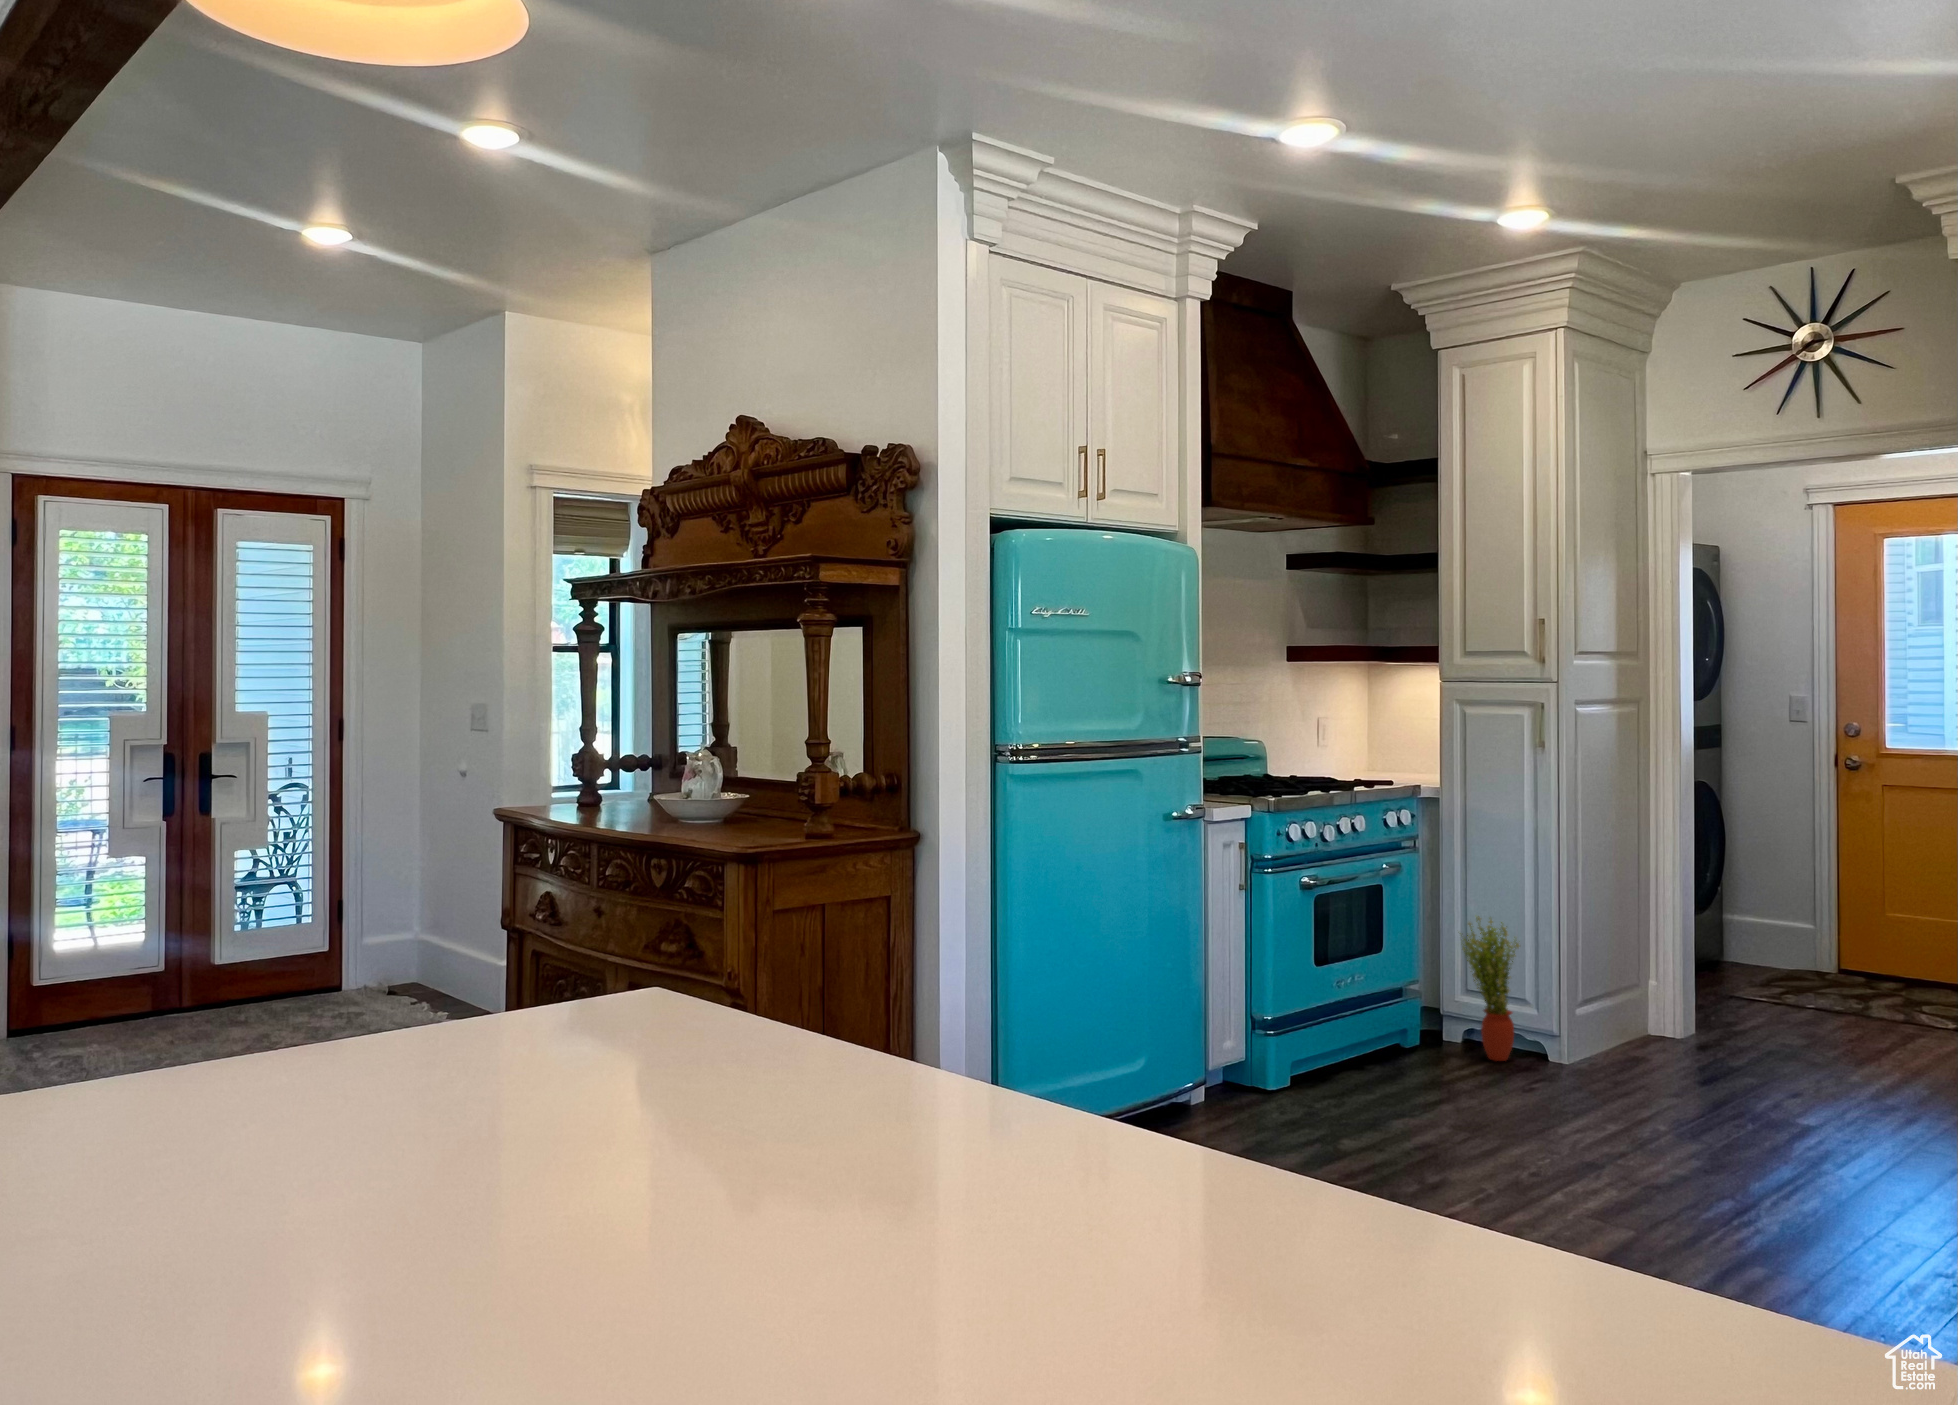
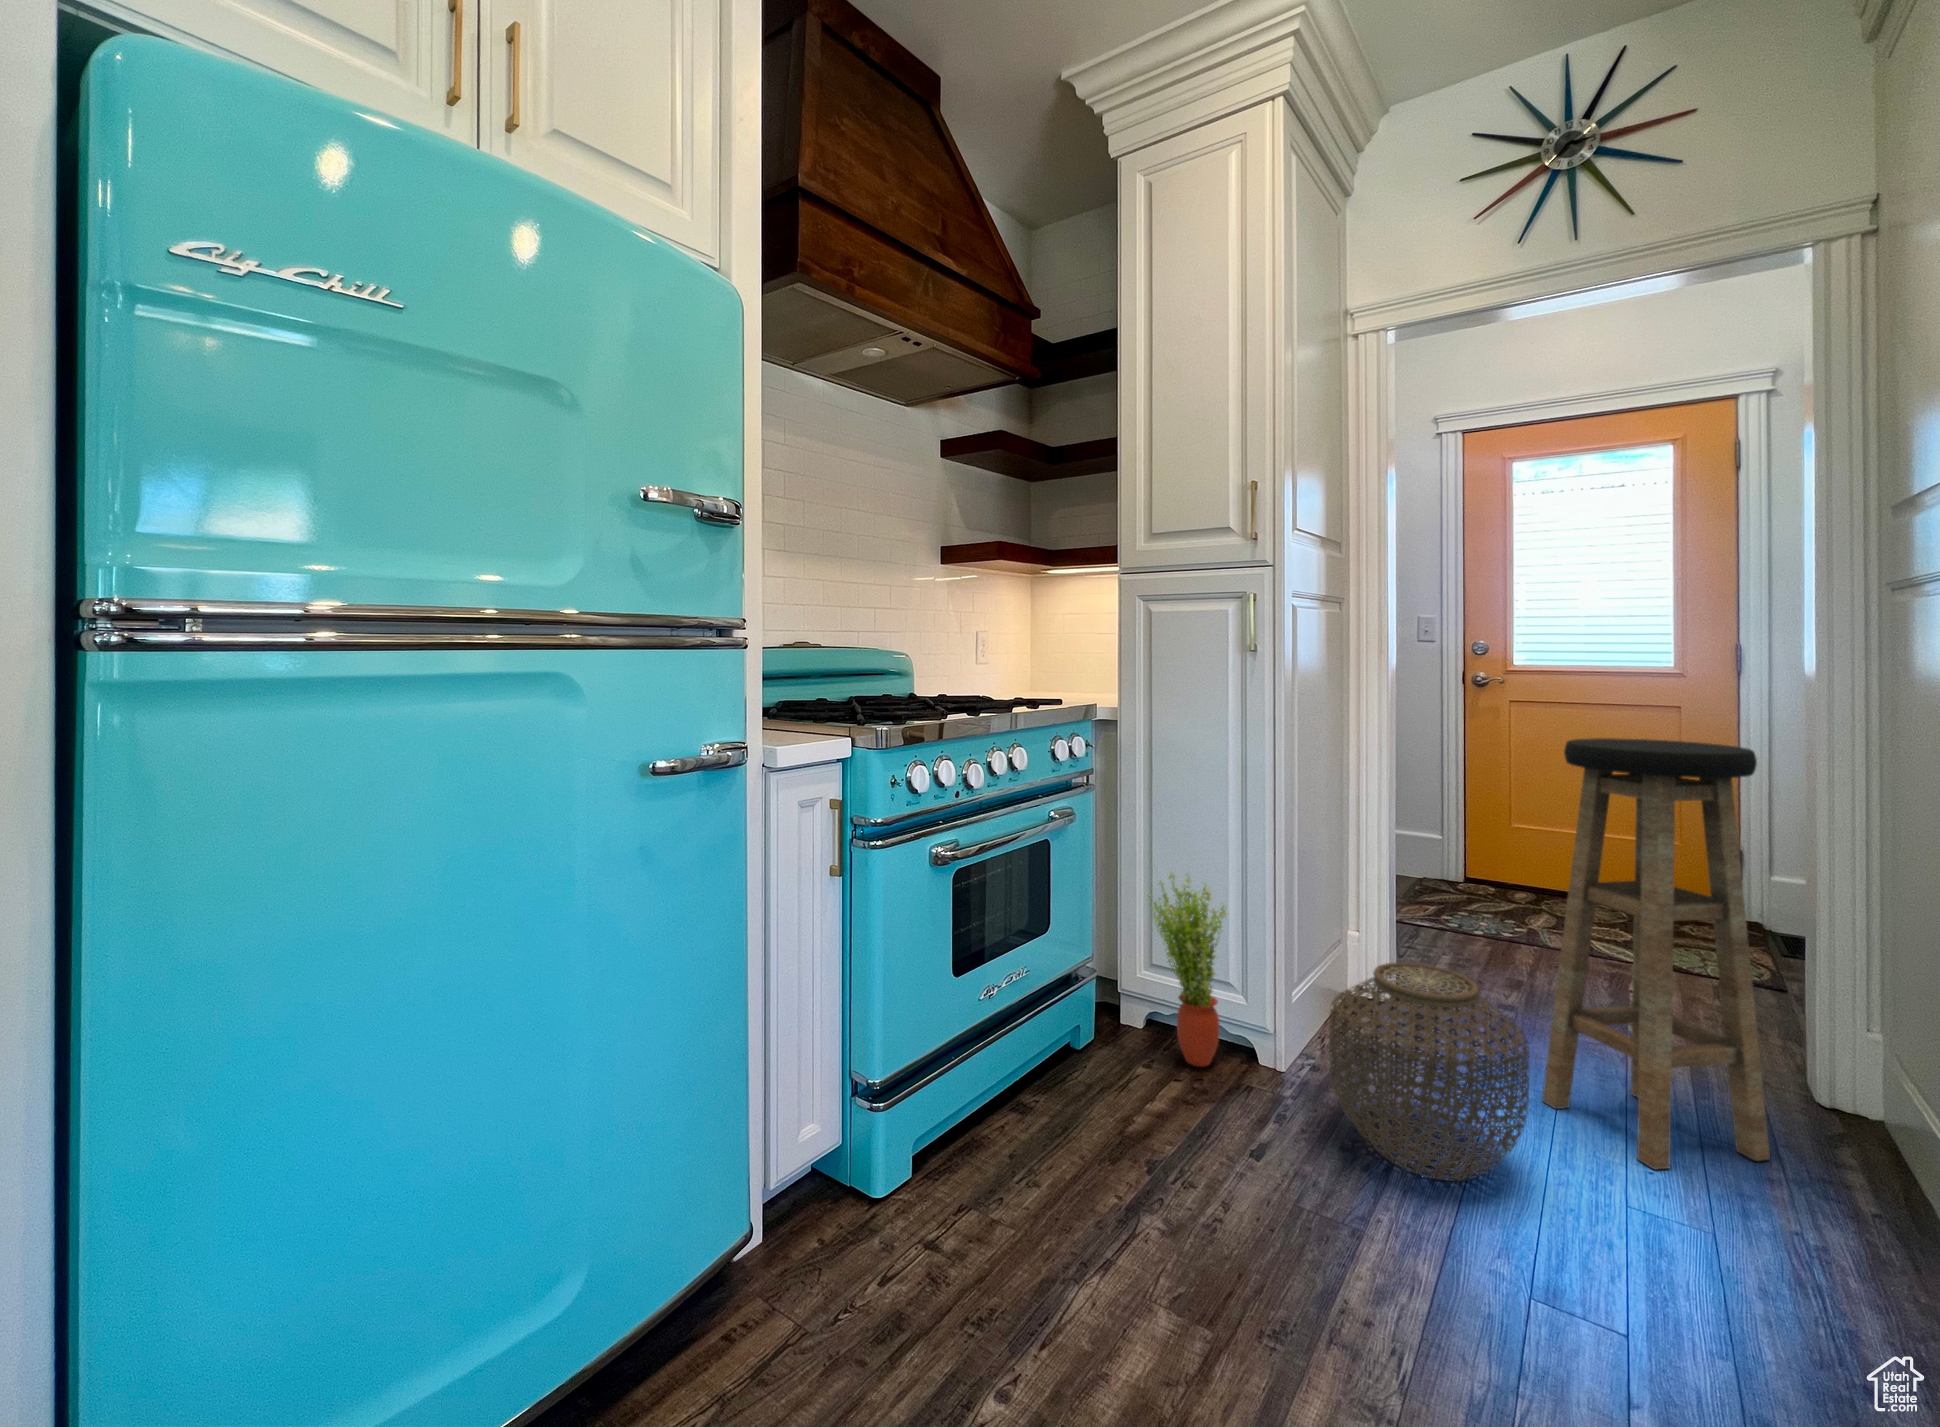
bar stool: none [1756,818,1894,1110] -> present [1542,738,1770,1169]
woven basket: none [1580,971,1708,1106] -> present [1329,962,1529,1181]

